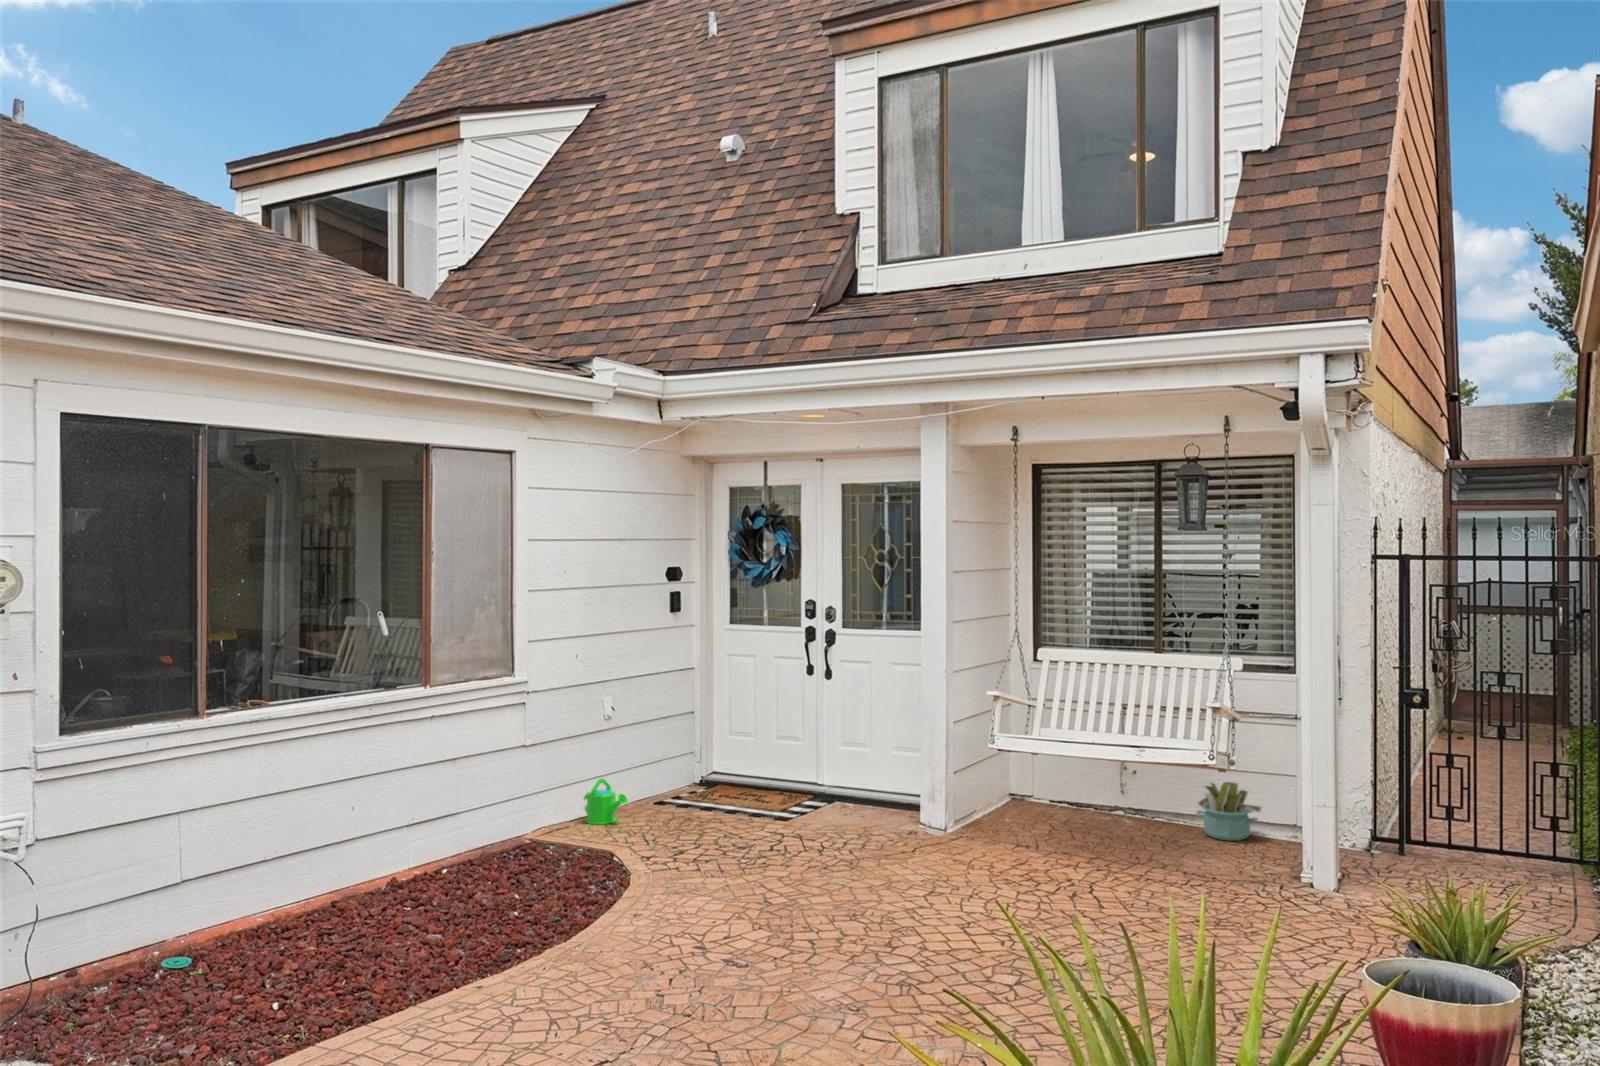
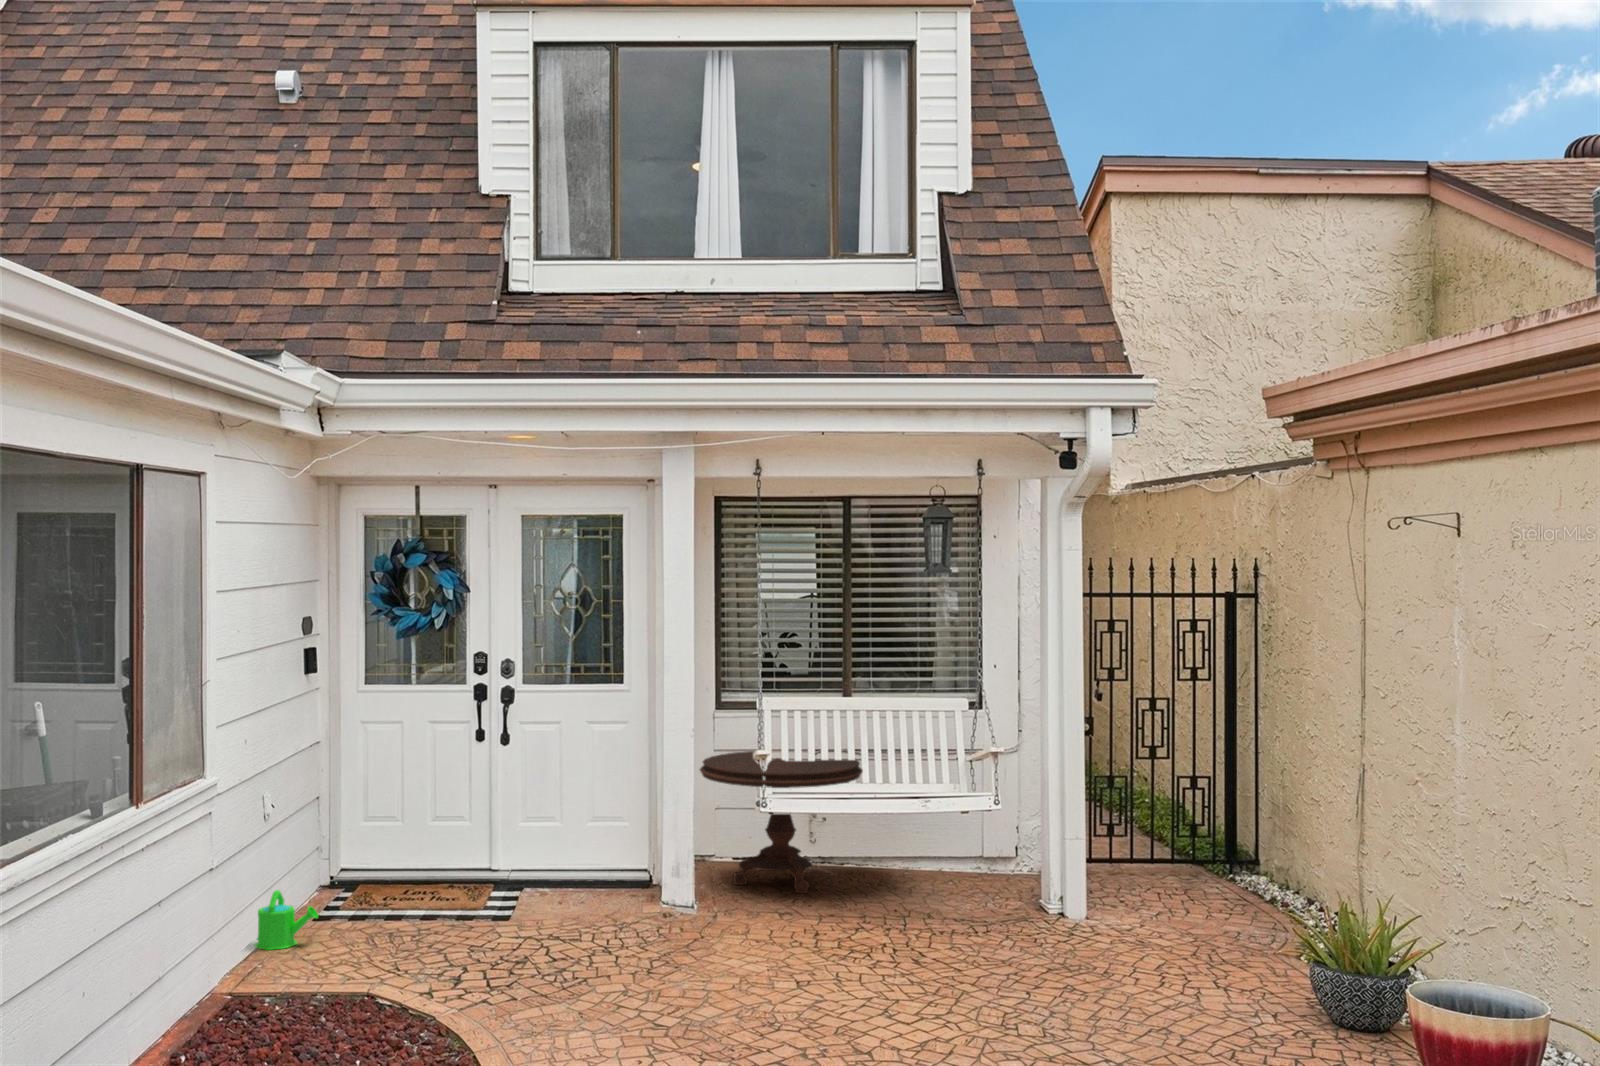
side table: none [980,701,1140,841] -> present [700,751,863,893]
decorative plant: present [1196,782,1262,841] -> none [897,817,960,874]

